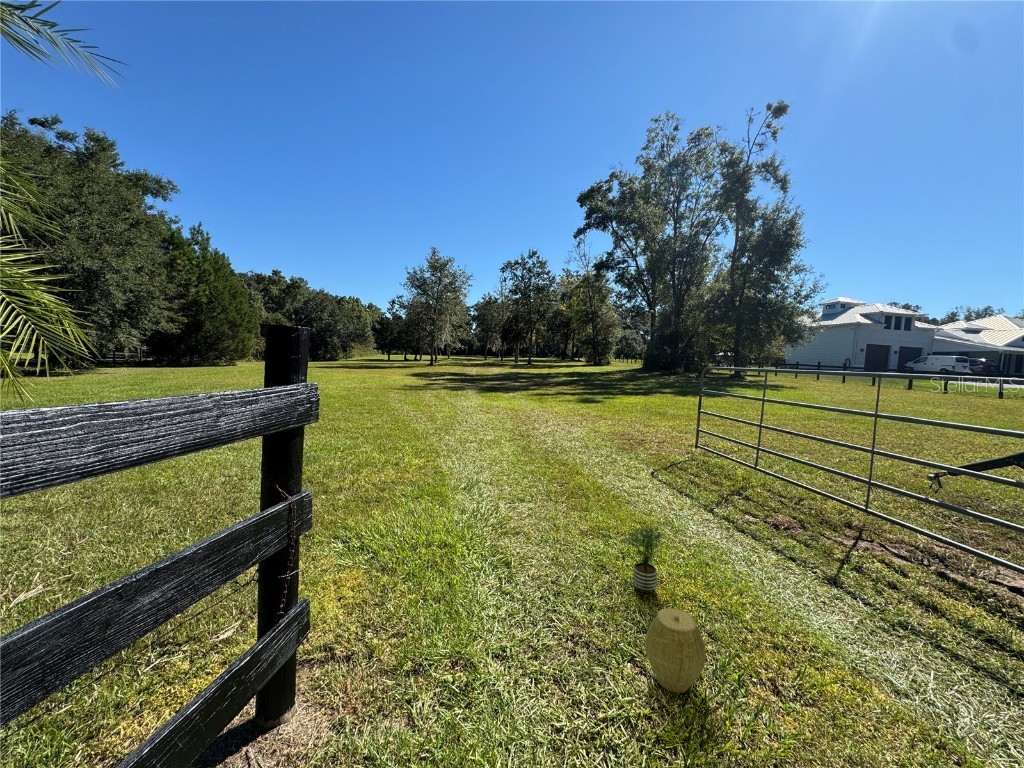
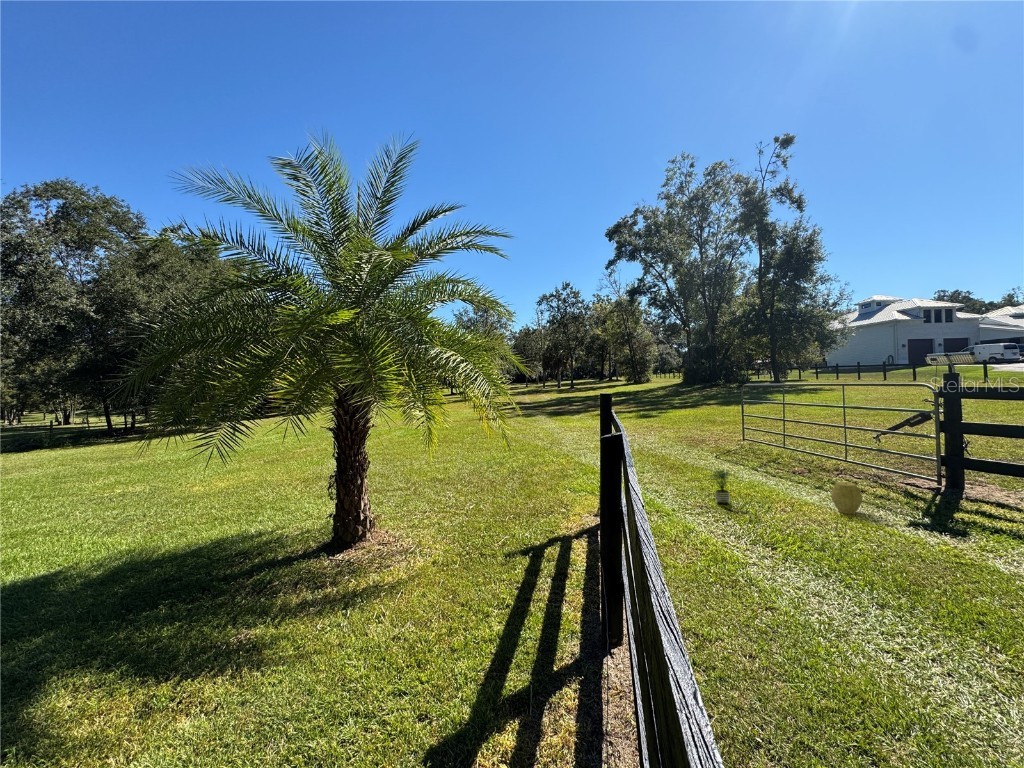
woven basket: present [645,608,706,693] -> present [831,482,862,514]

